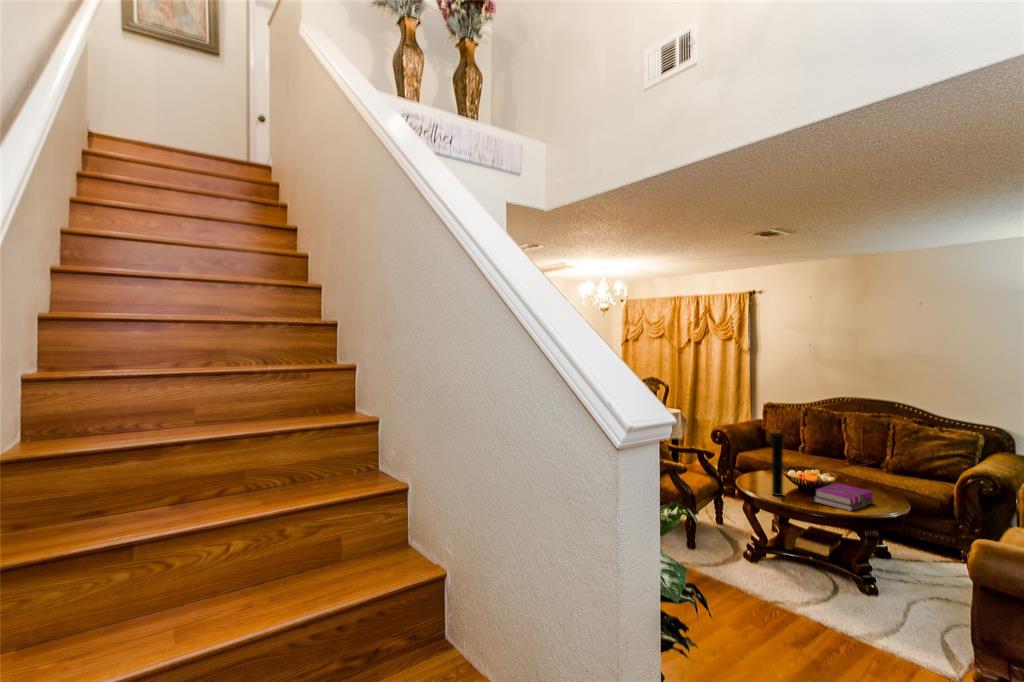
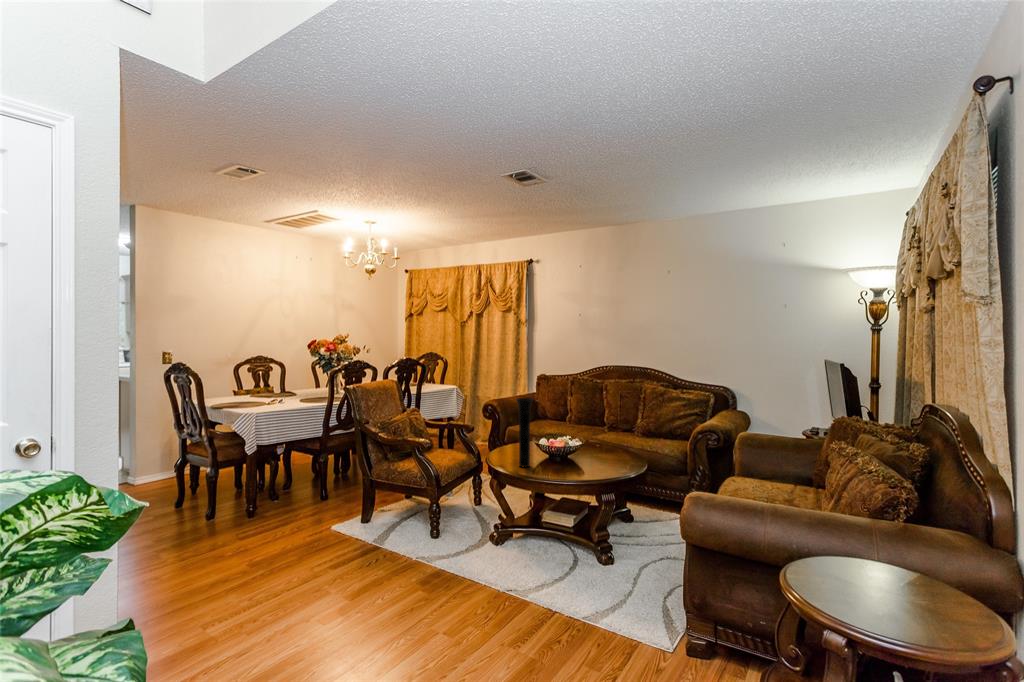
hardback book: present [814,483,874,511] -> none [557,449,615,477]

